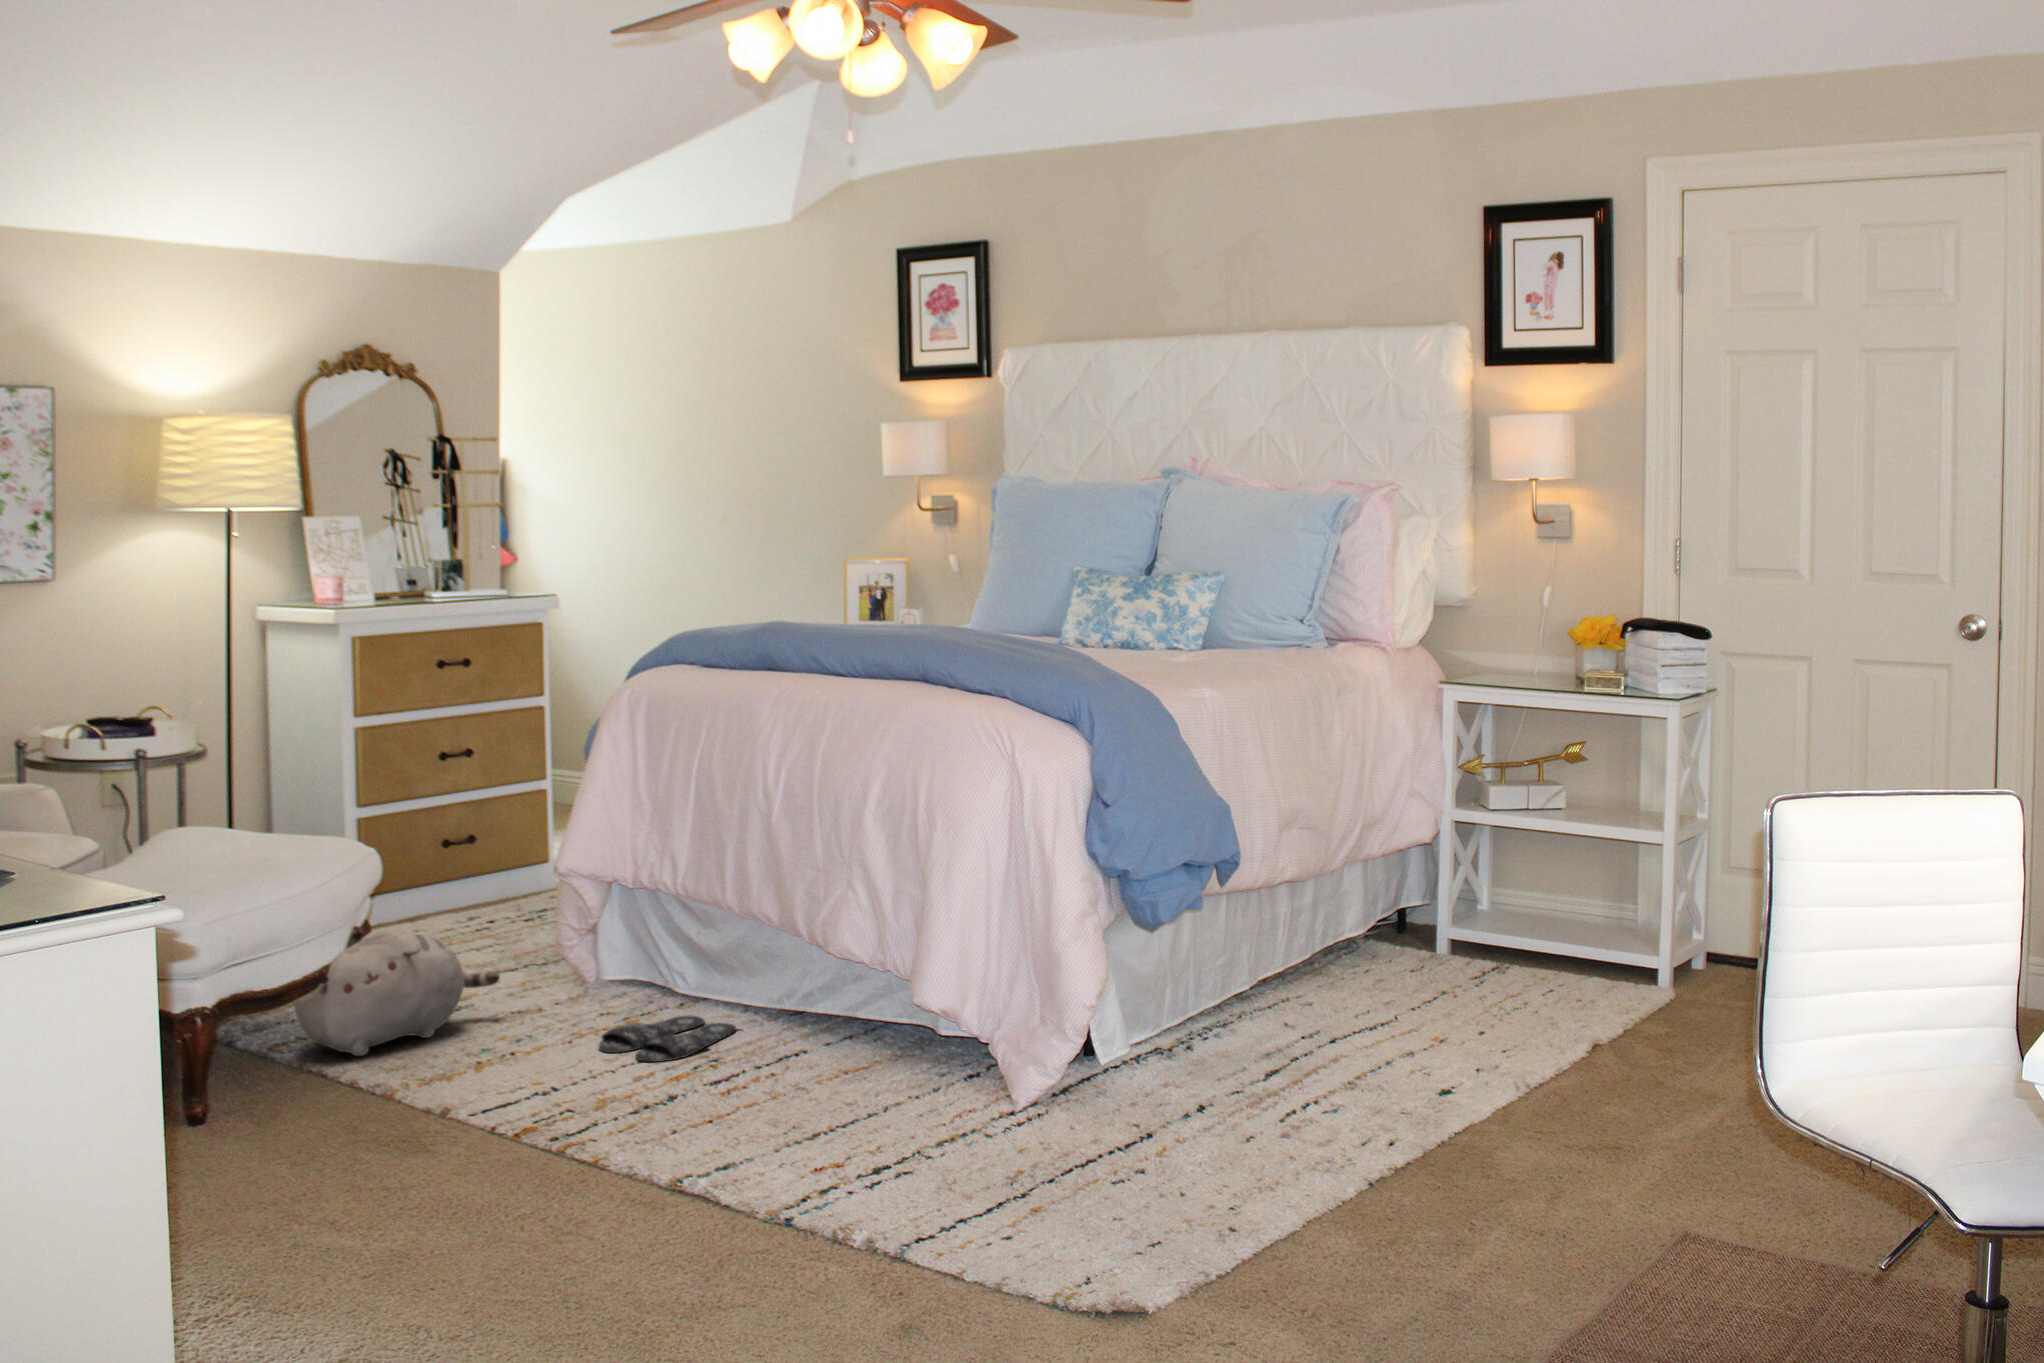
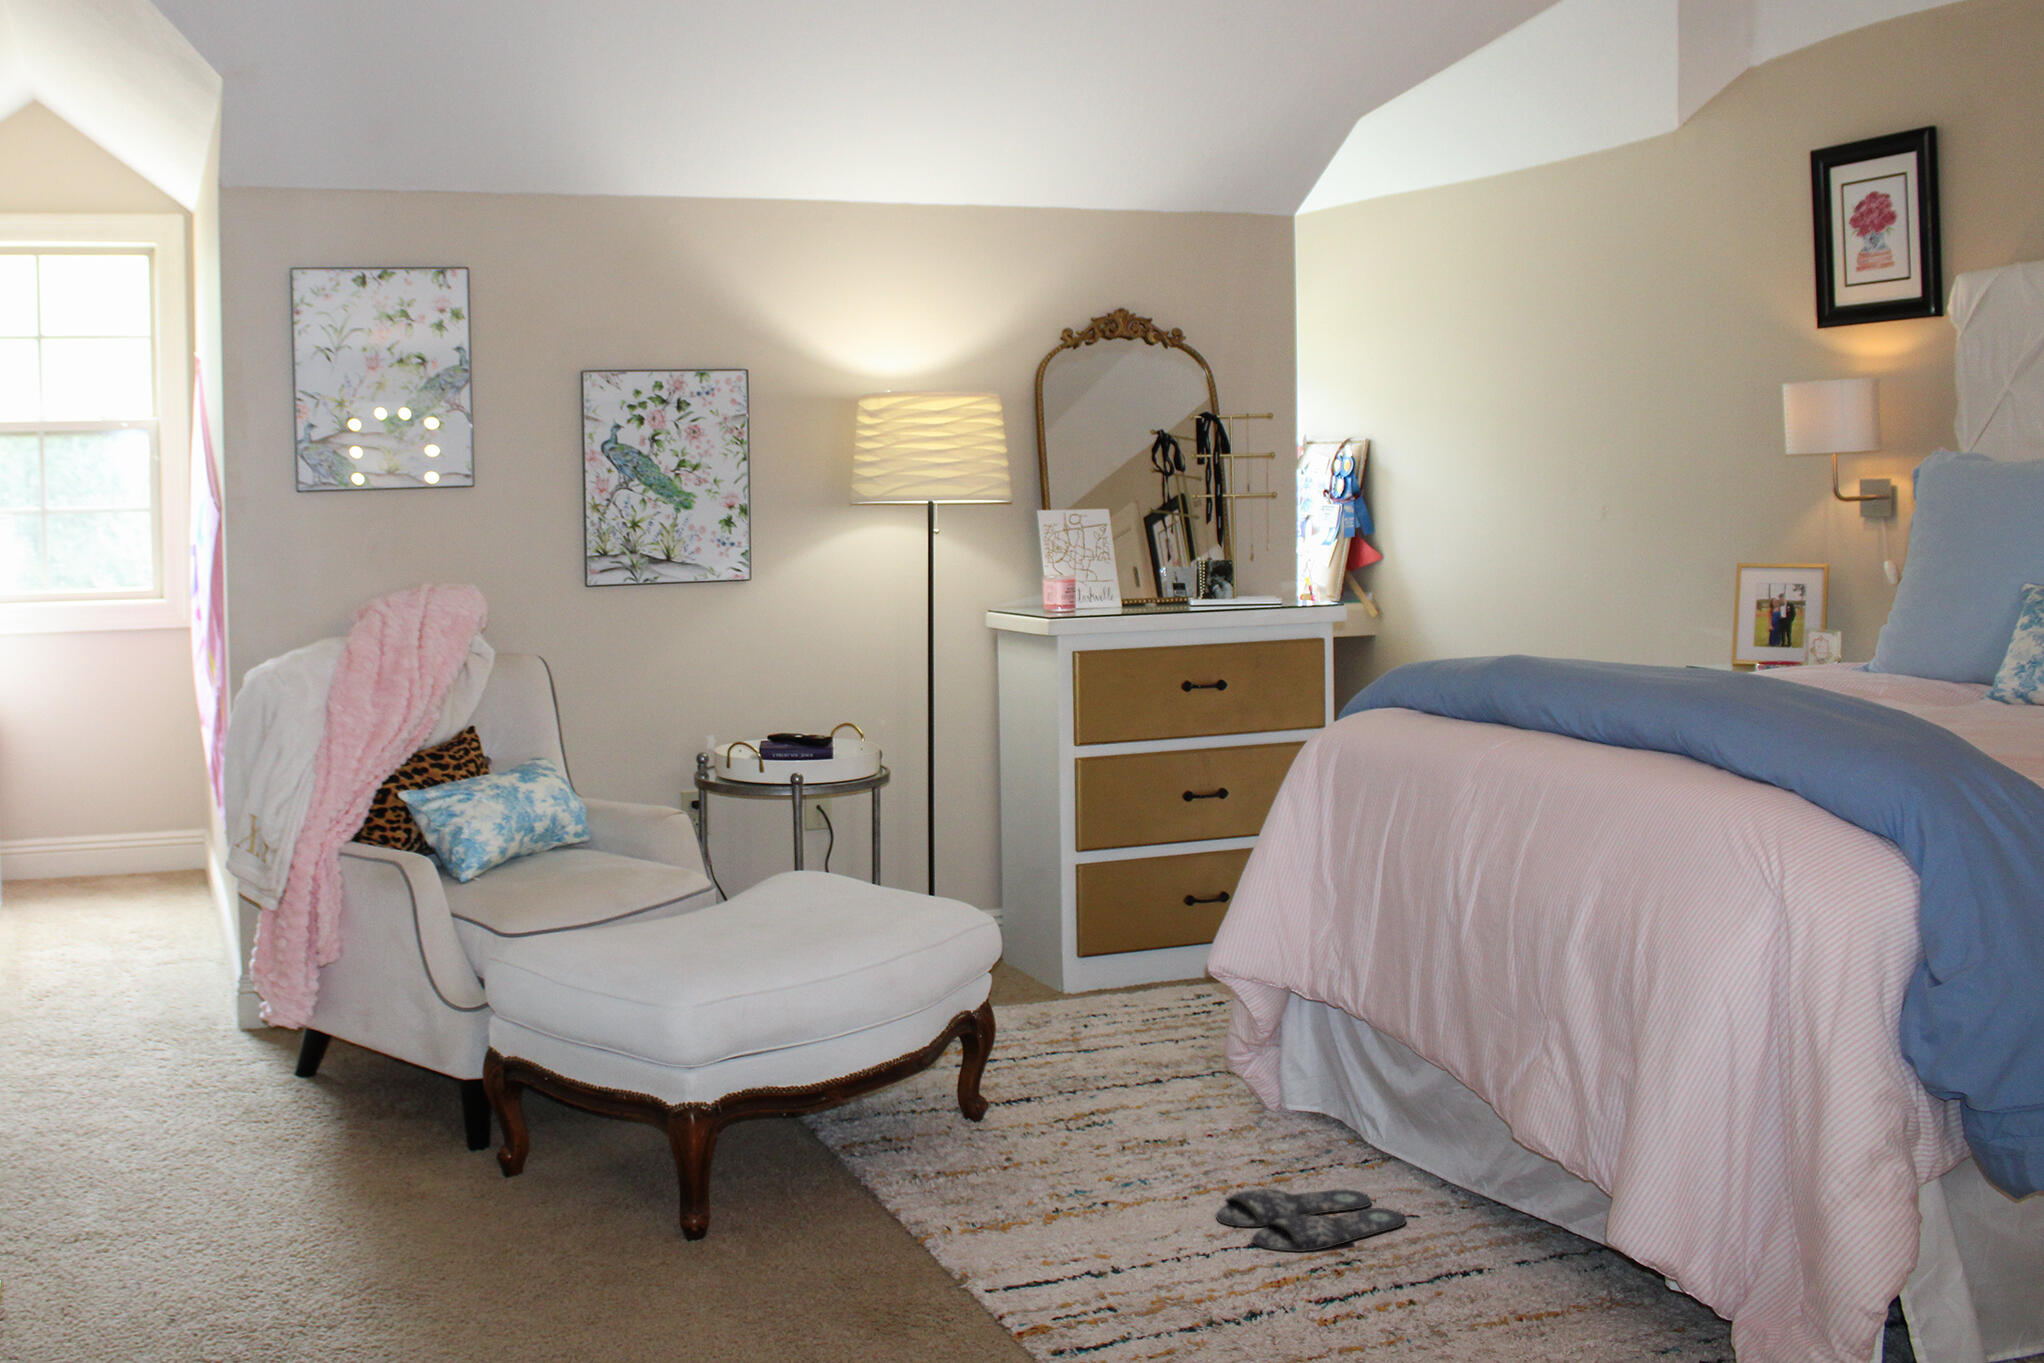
plush toy: present [295,929,500,1056] -> none [877,1021,1127,1171]

